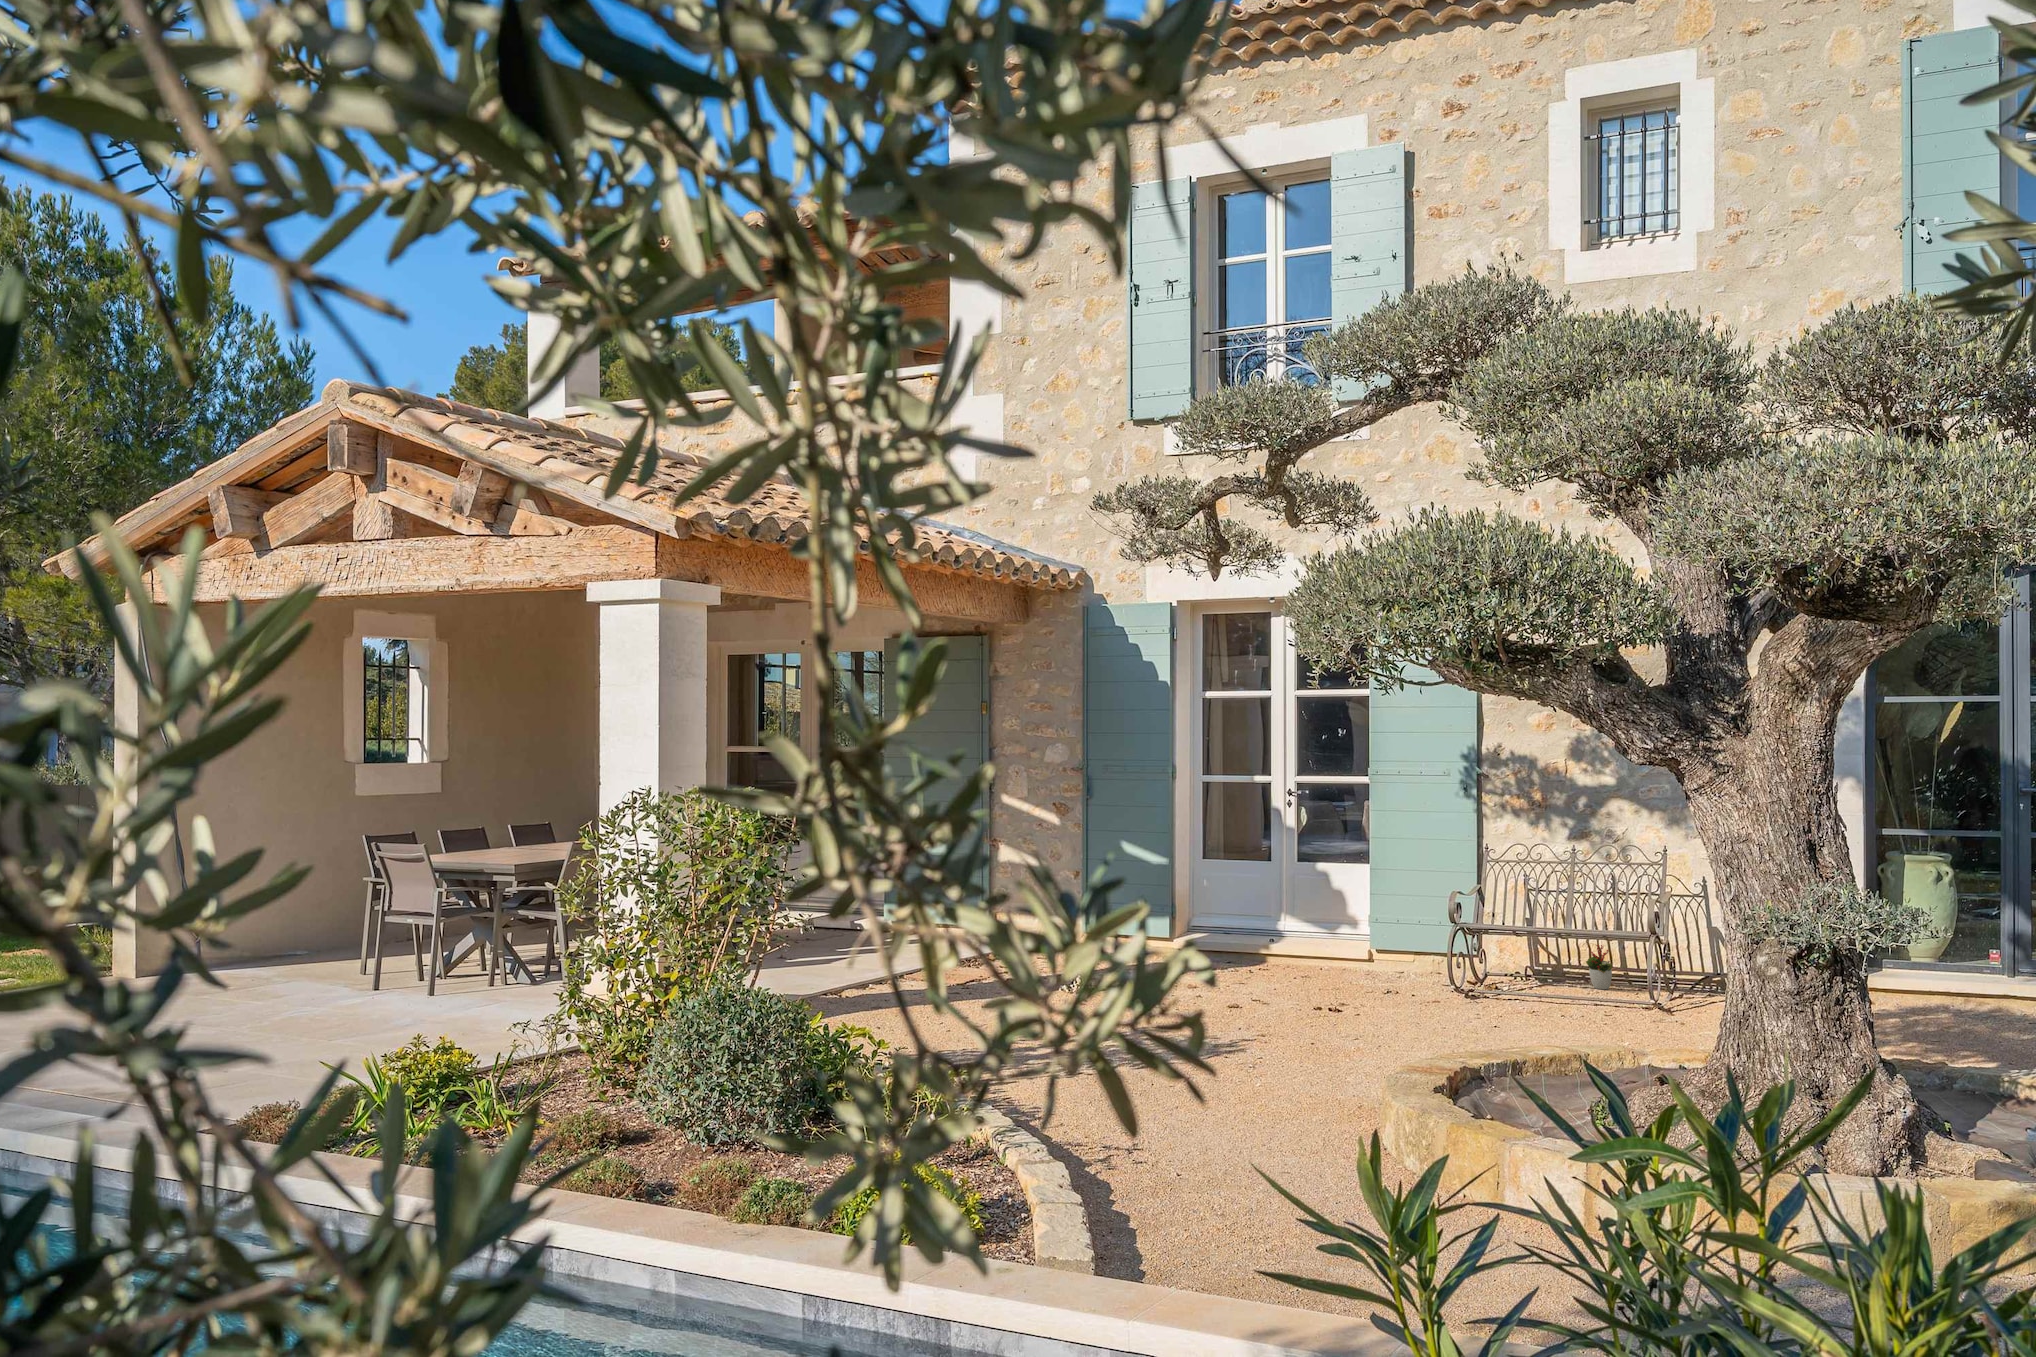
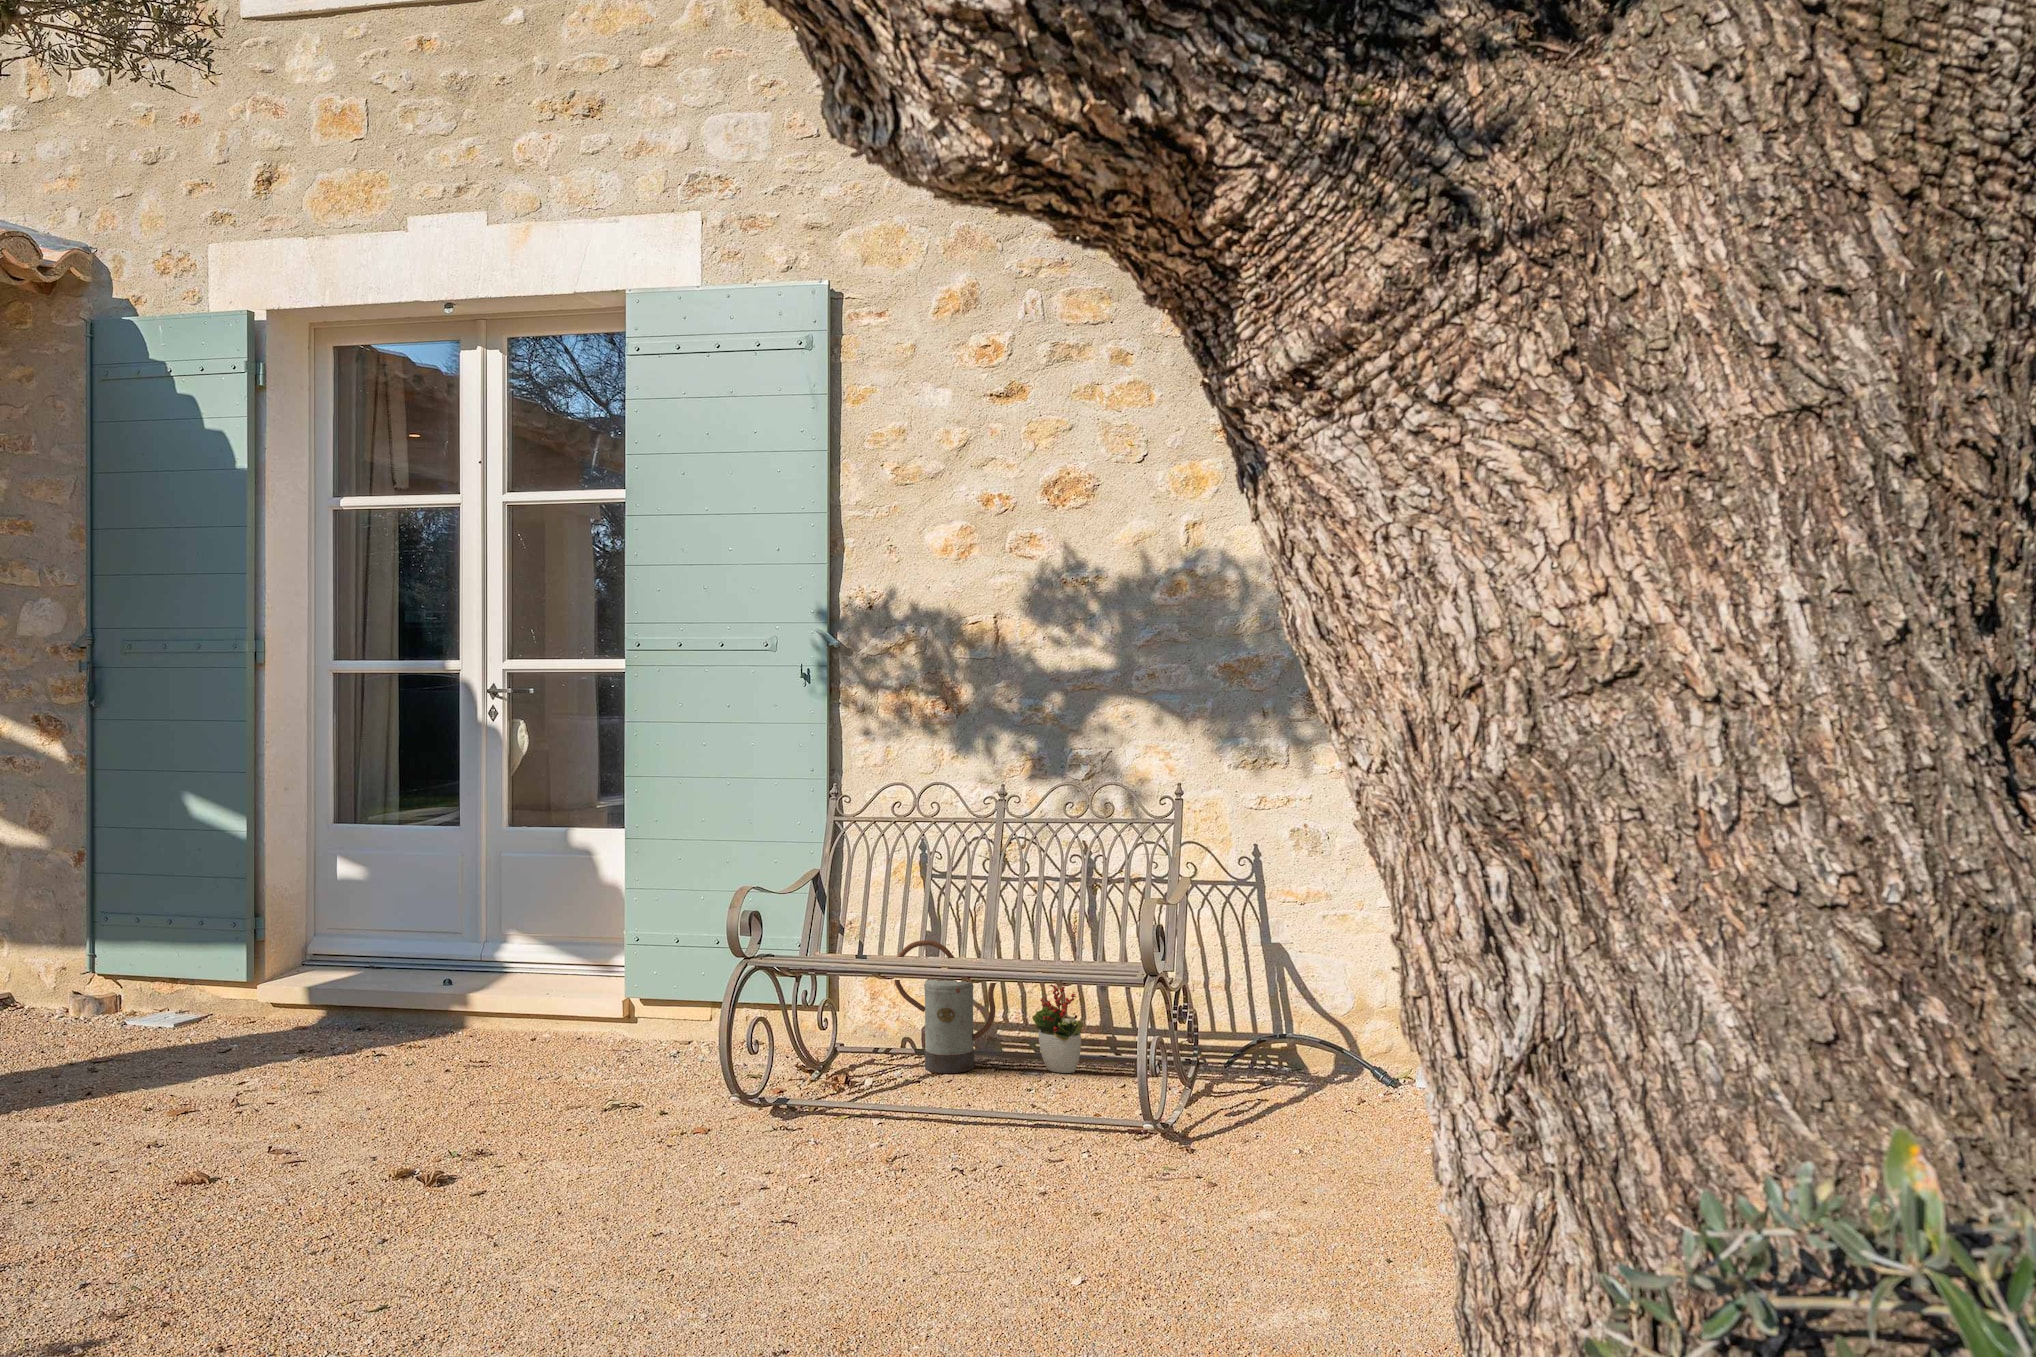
watering can: none [1513,922,1572,987] -> present [894,940,997,1073]

